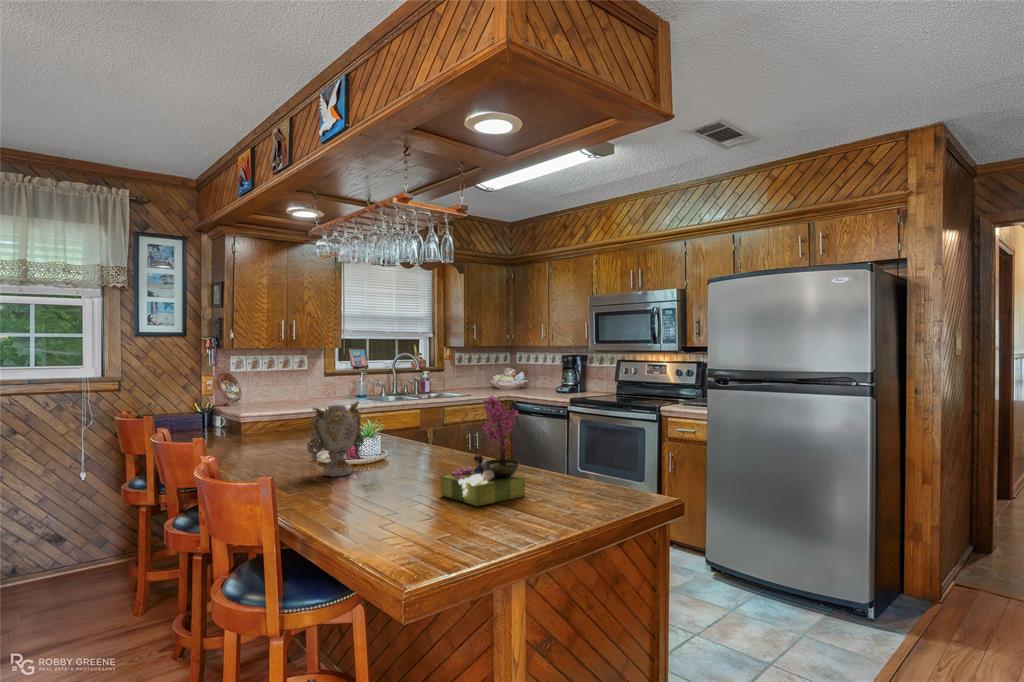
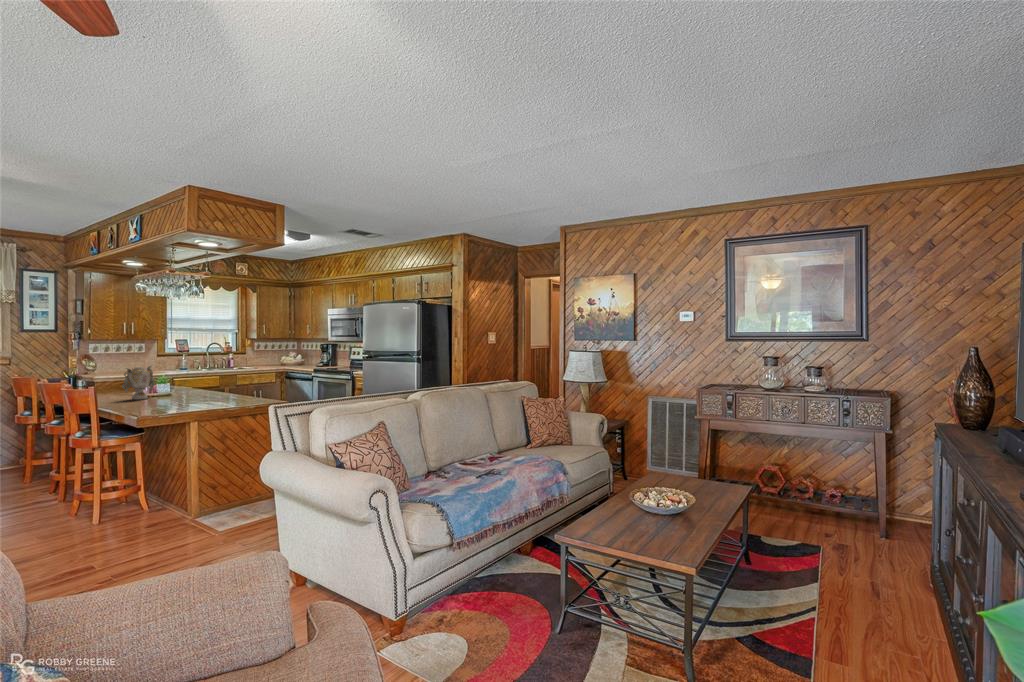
flower arrangement: present [441,396,525,506] -> none [182,360,220,404]

